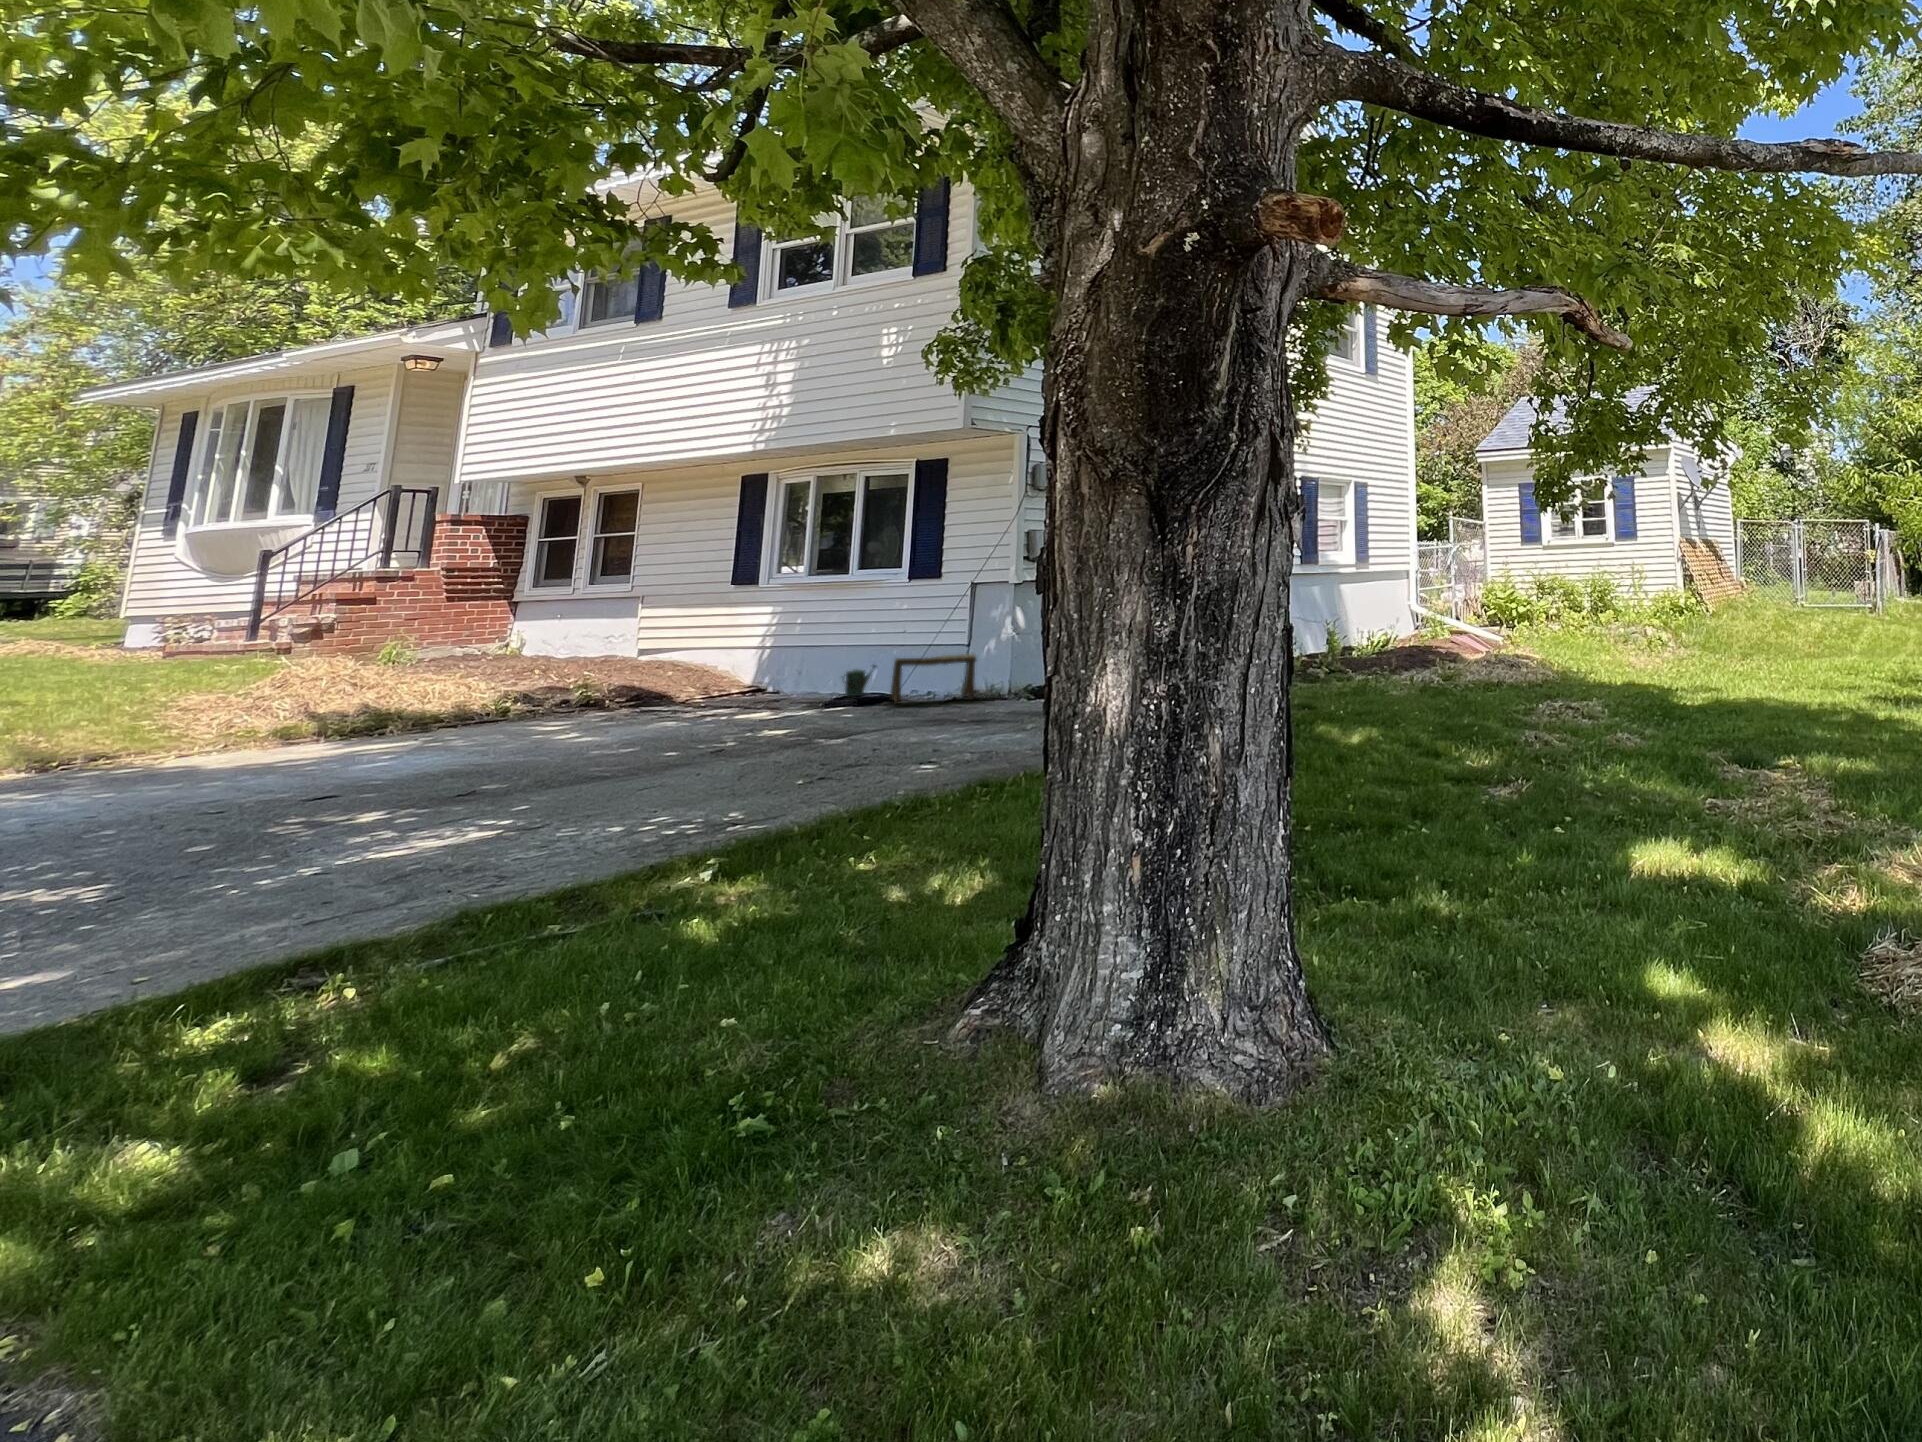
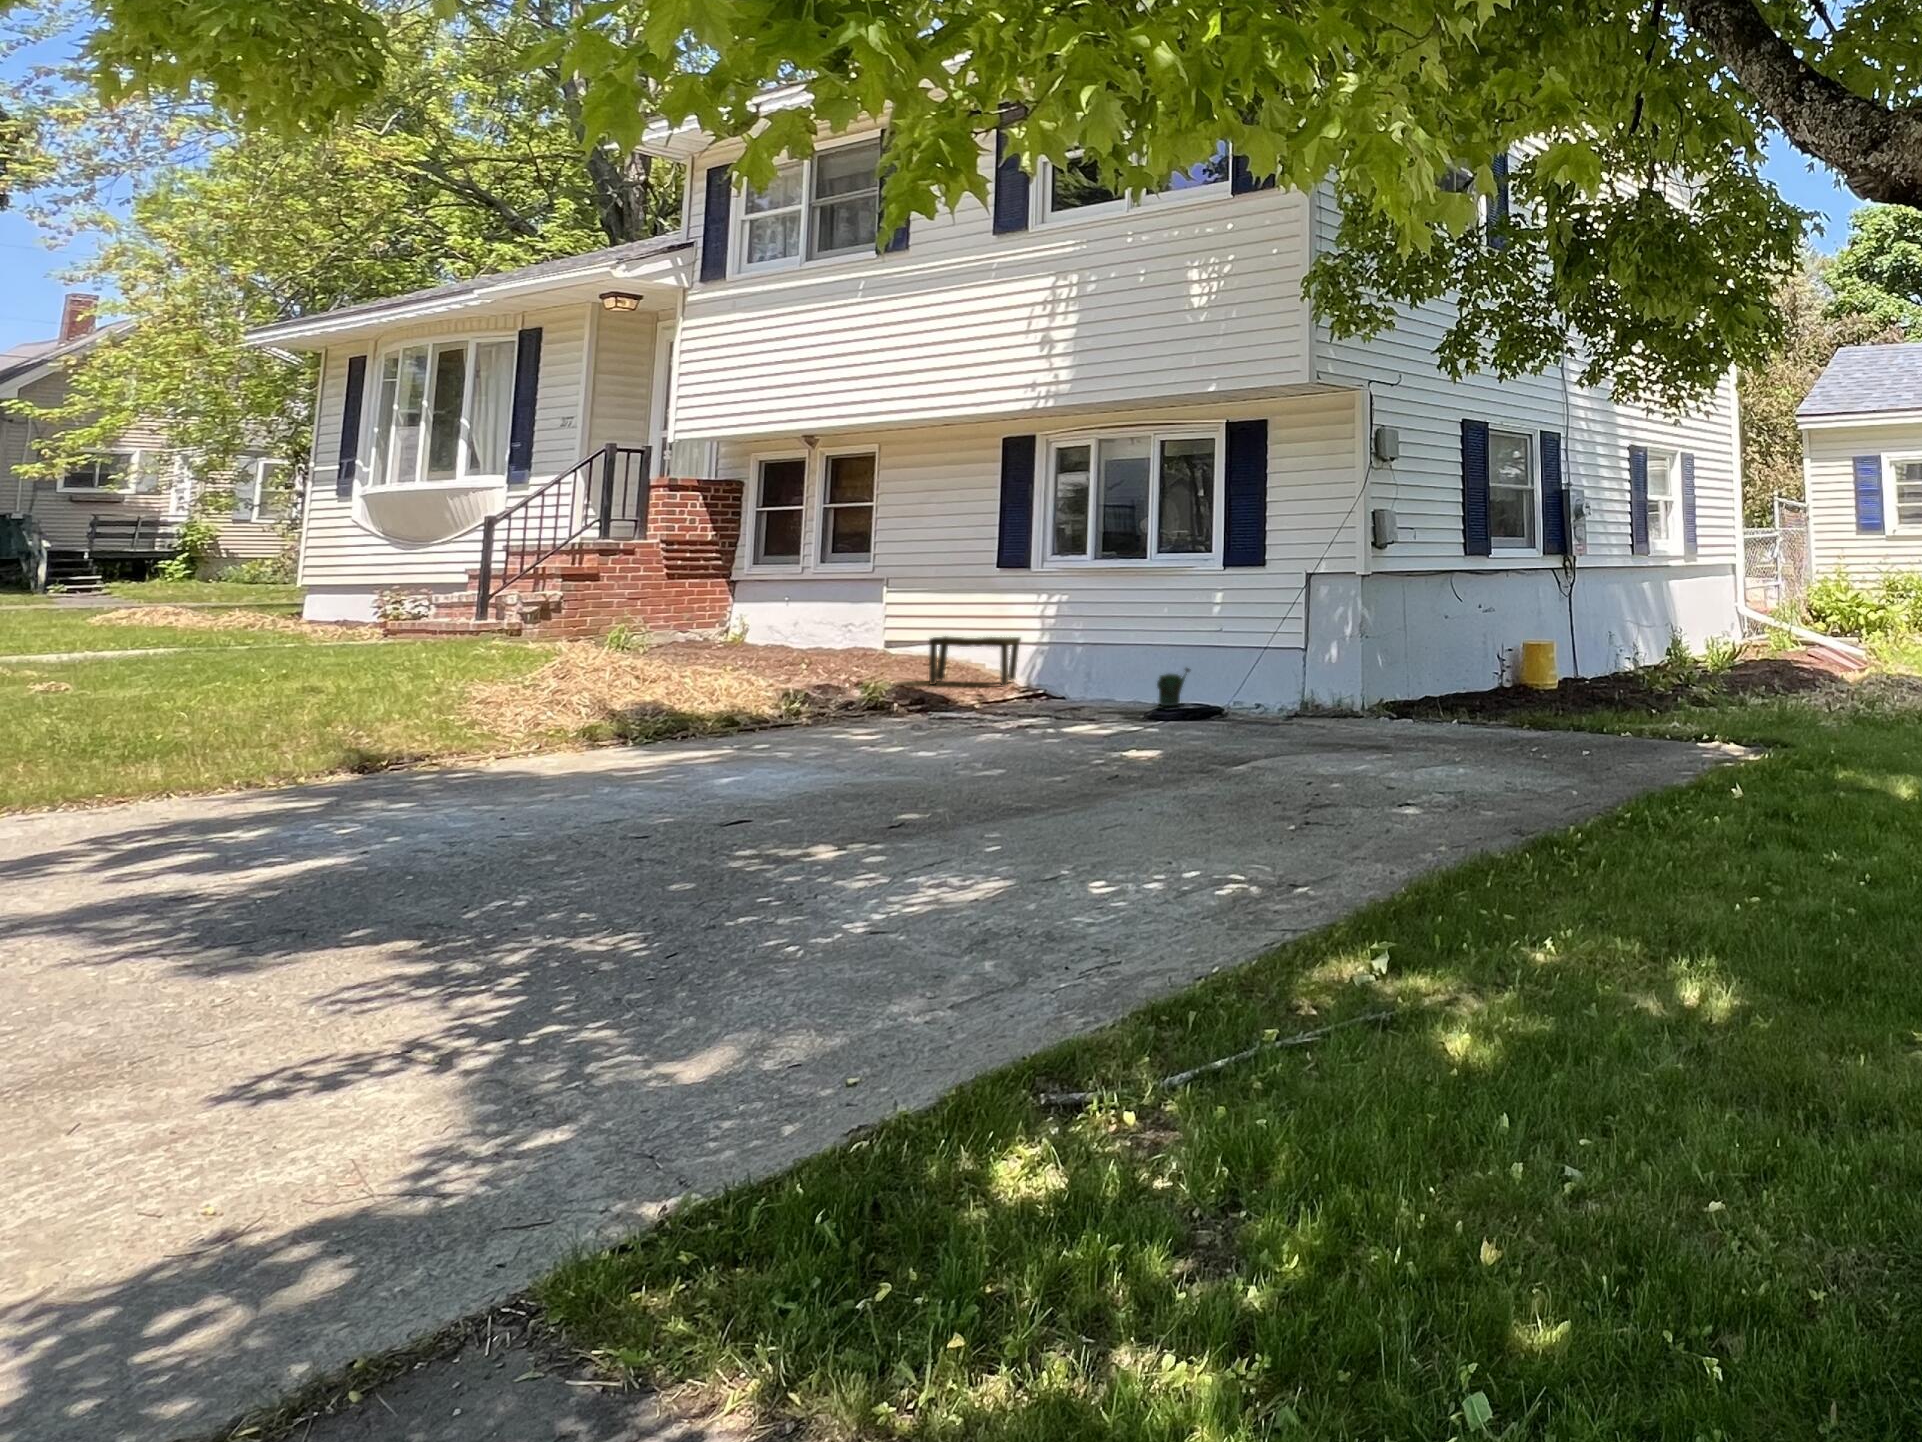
bench: present [890,654,976,704] -> present [929,636,1021,686]

